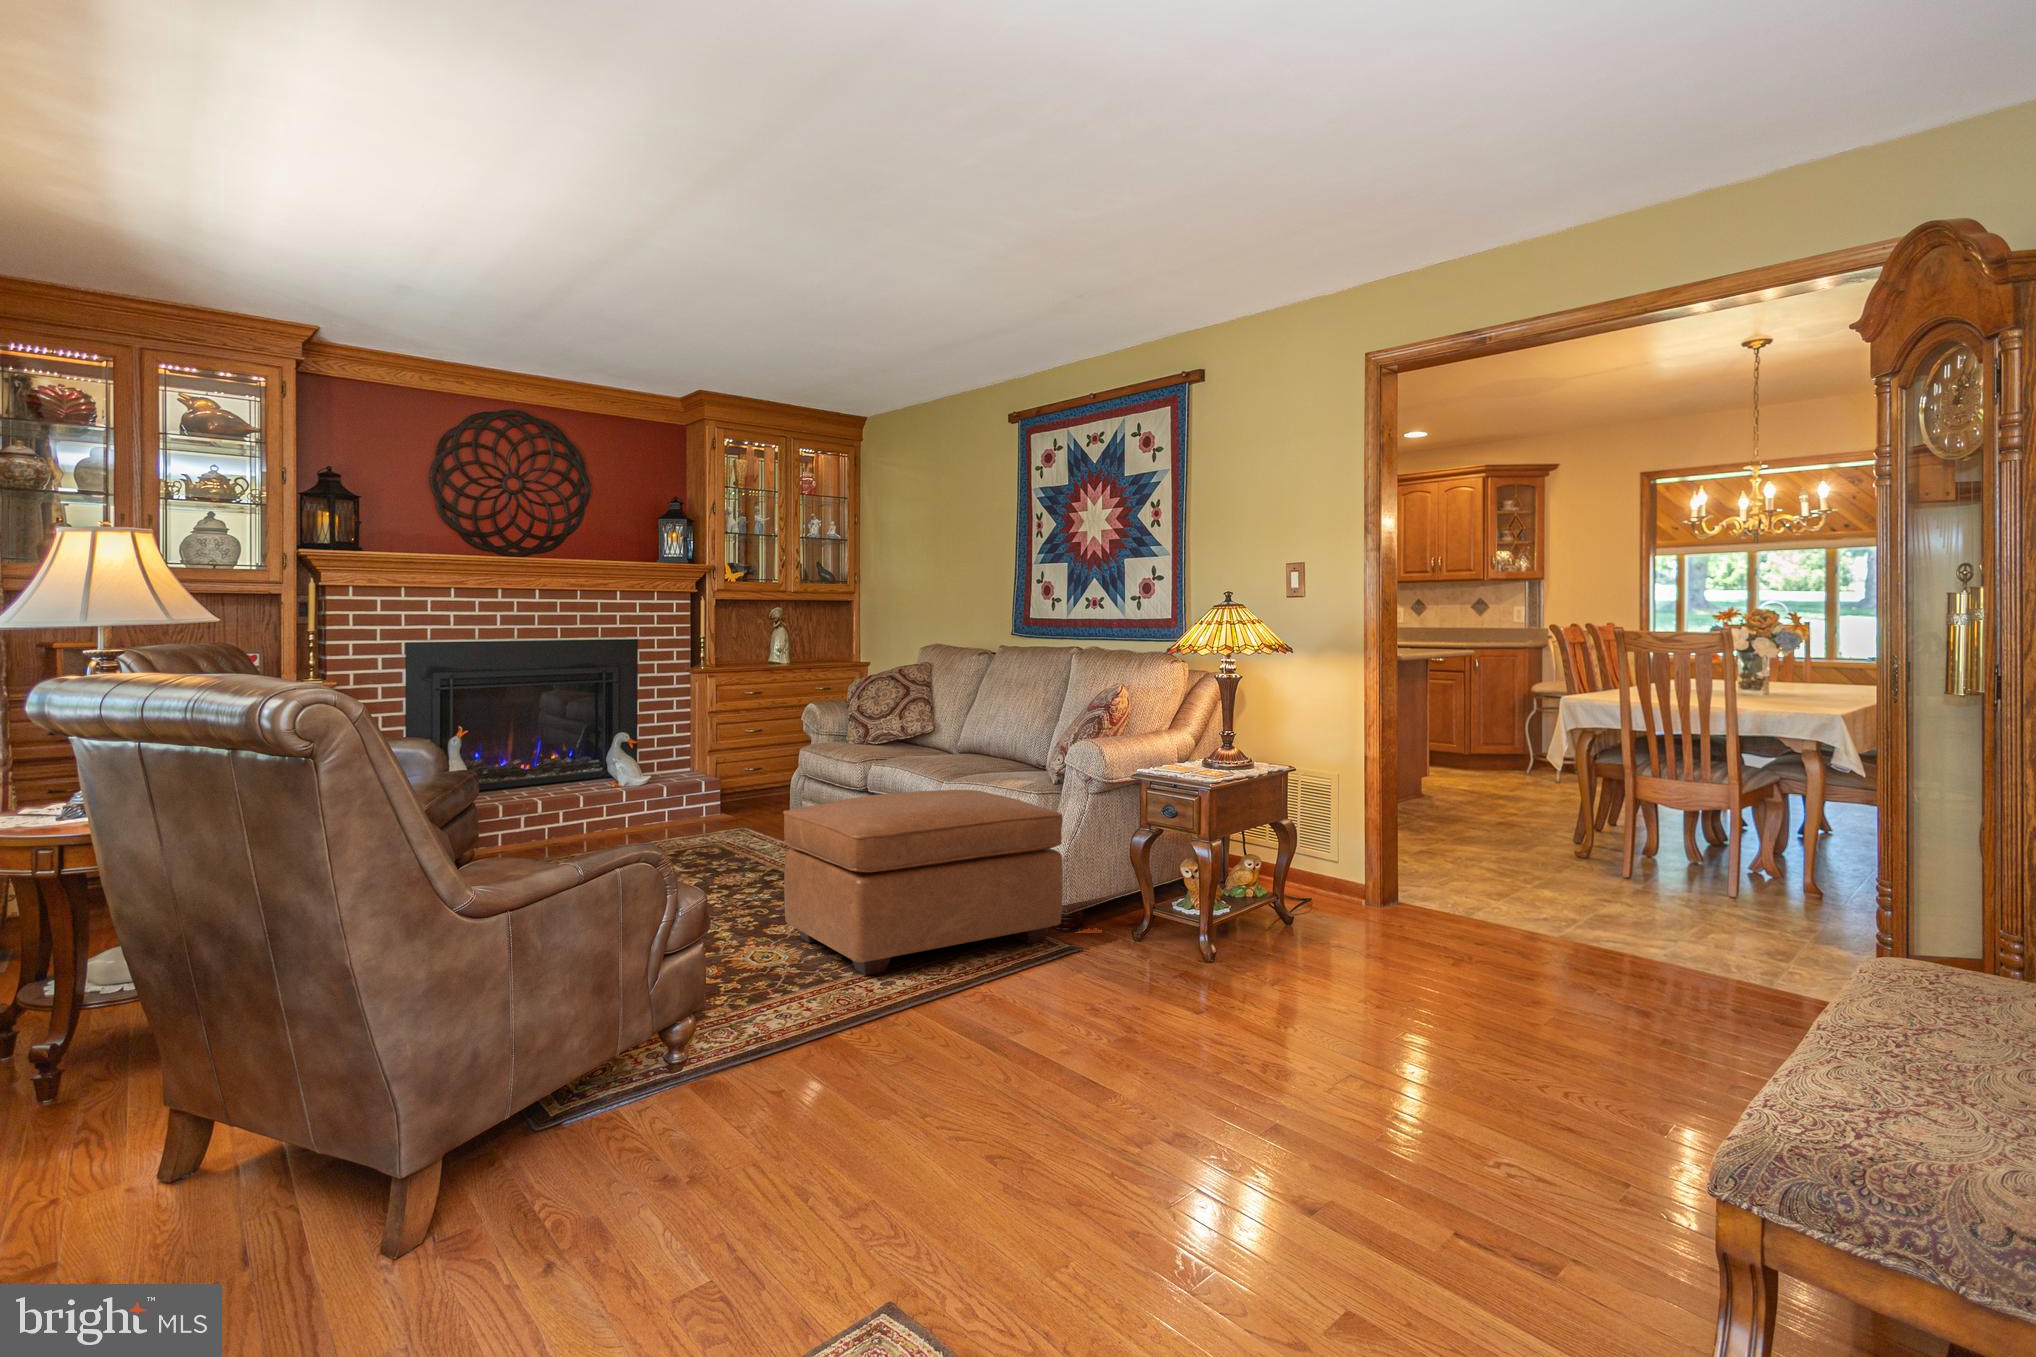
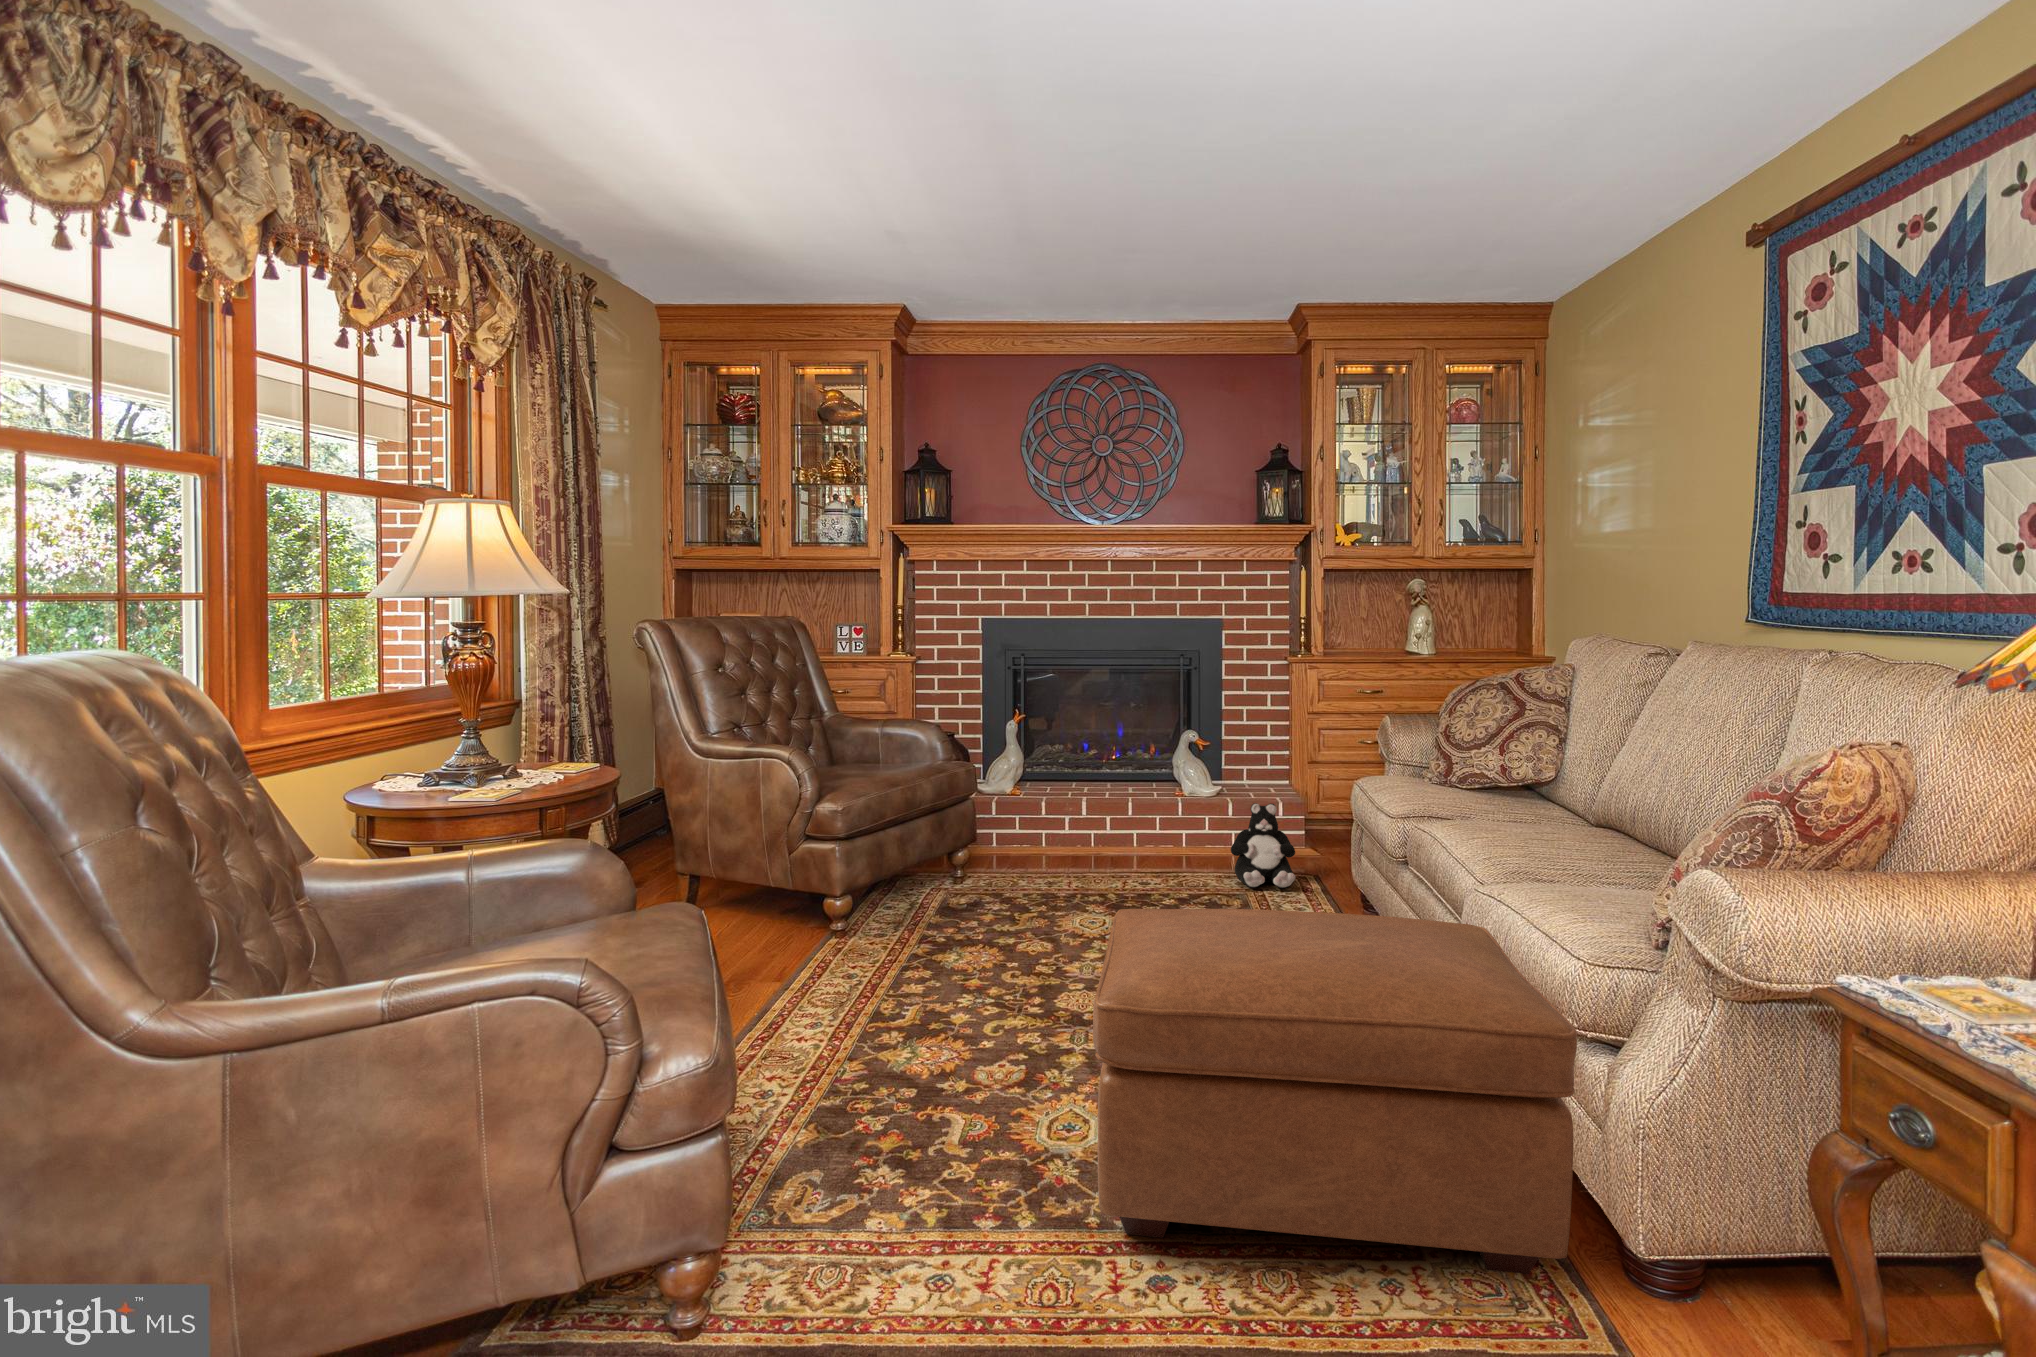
plush toy: none [694,777,751,842] -> present [1231,803,1295,888]

